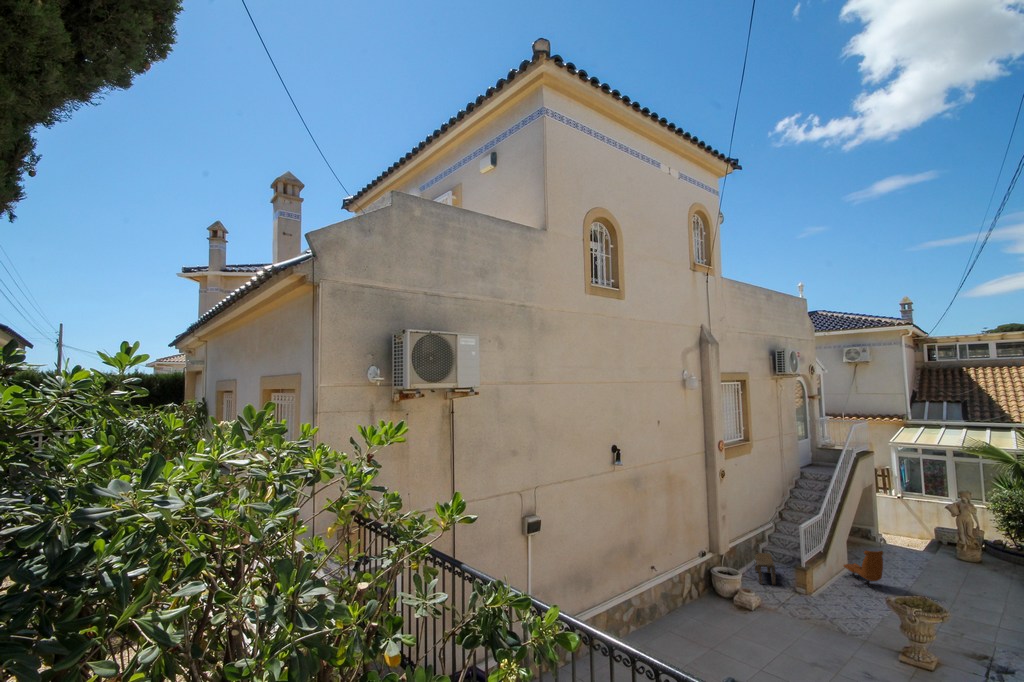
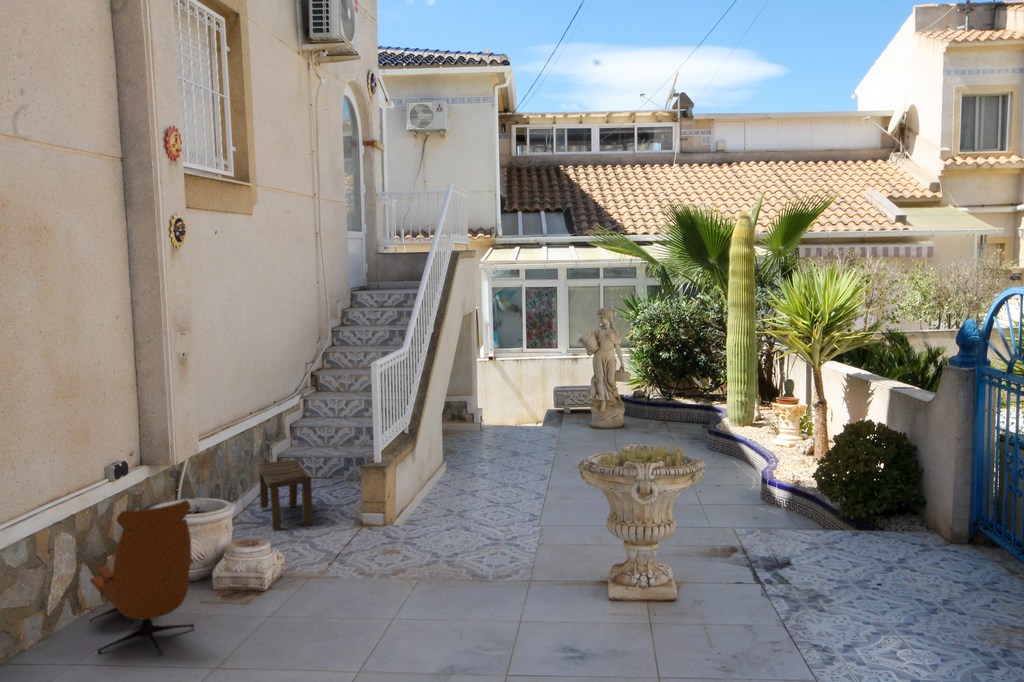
lounge chair: present [844,550,883,588] -> present [89,500,194,655]

